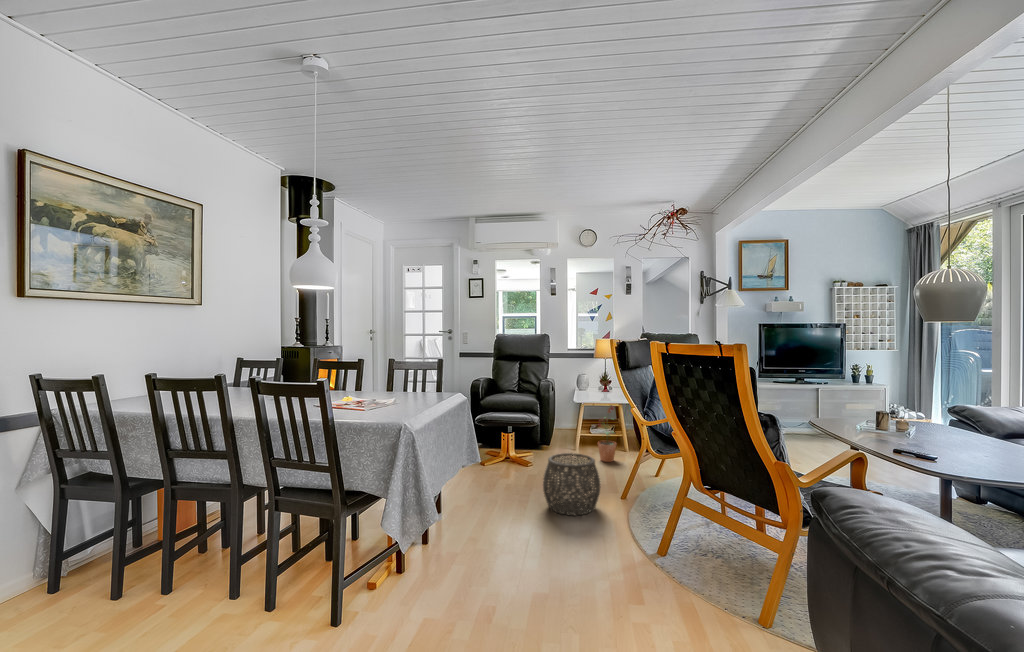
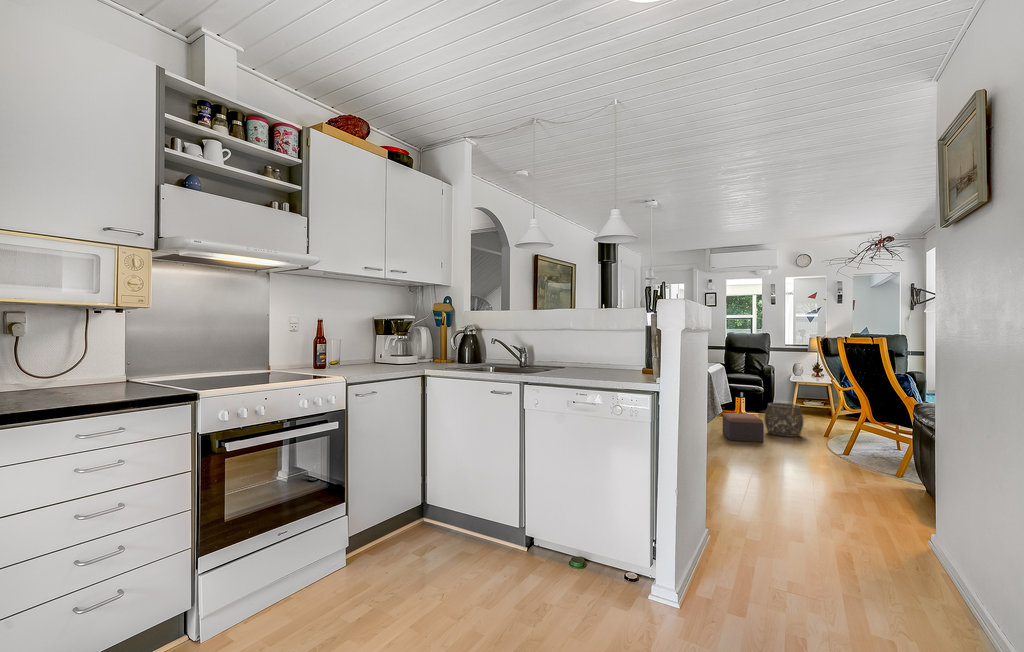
potted plant: present [598,405,616,462] -> none [806,382,823,421]
footstool: none [476,484,542,548] -> present [722,413,764,442]

